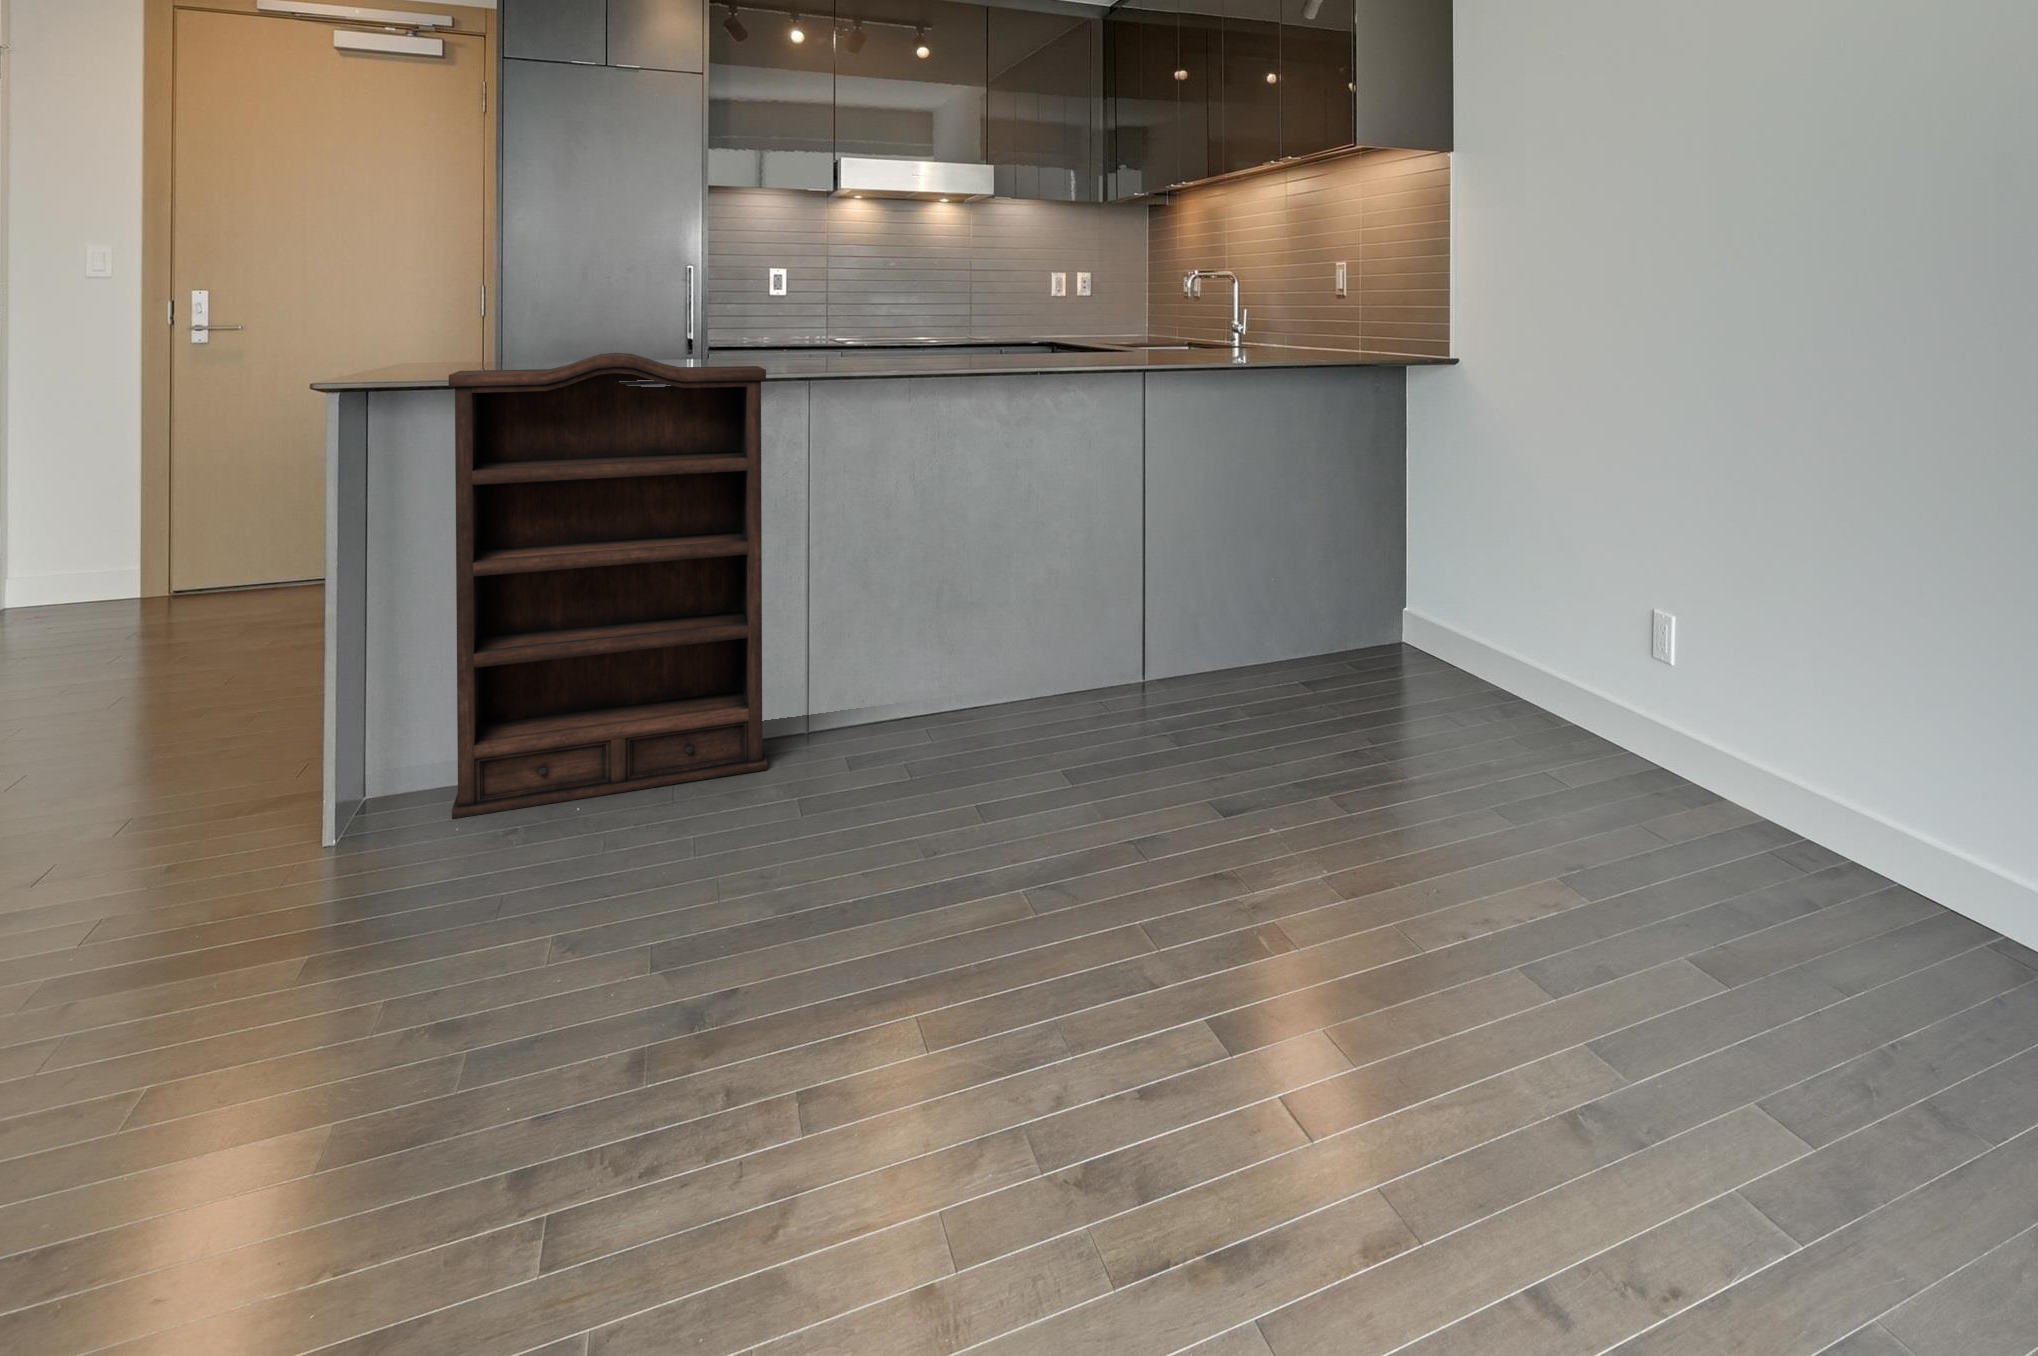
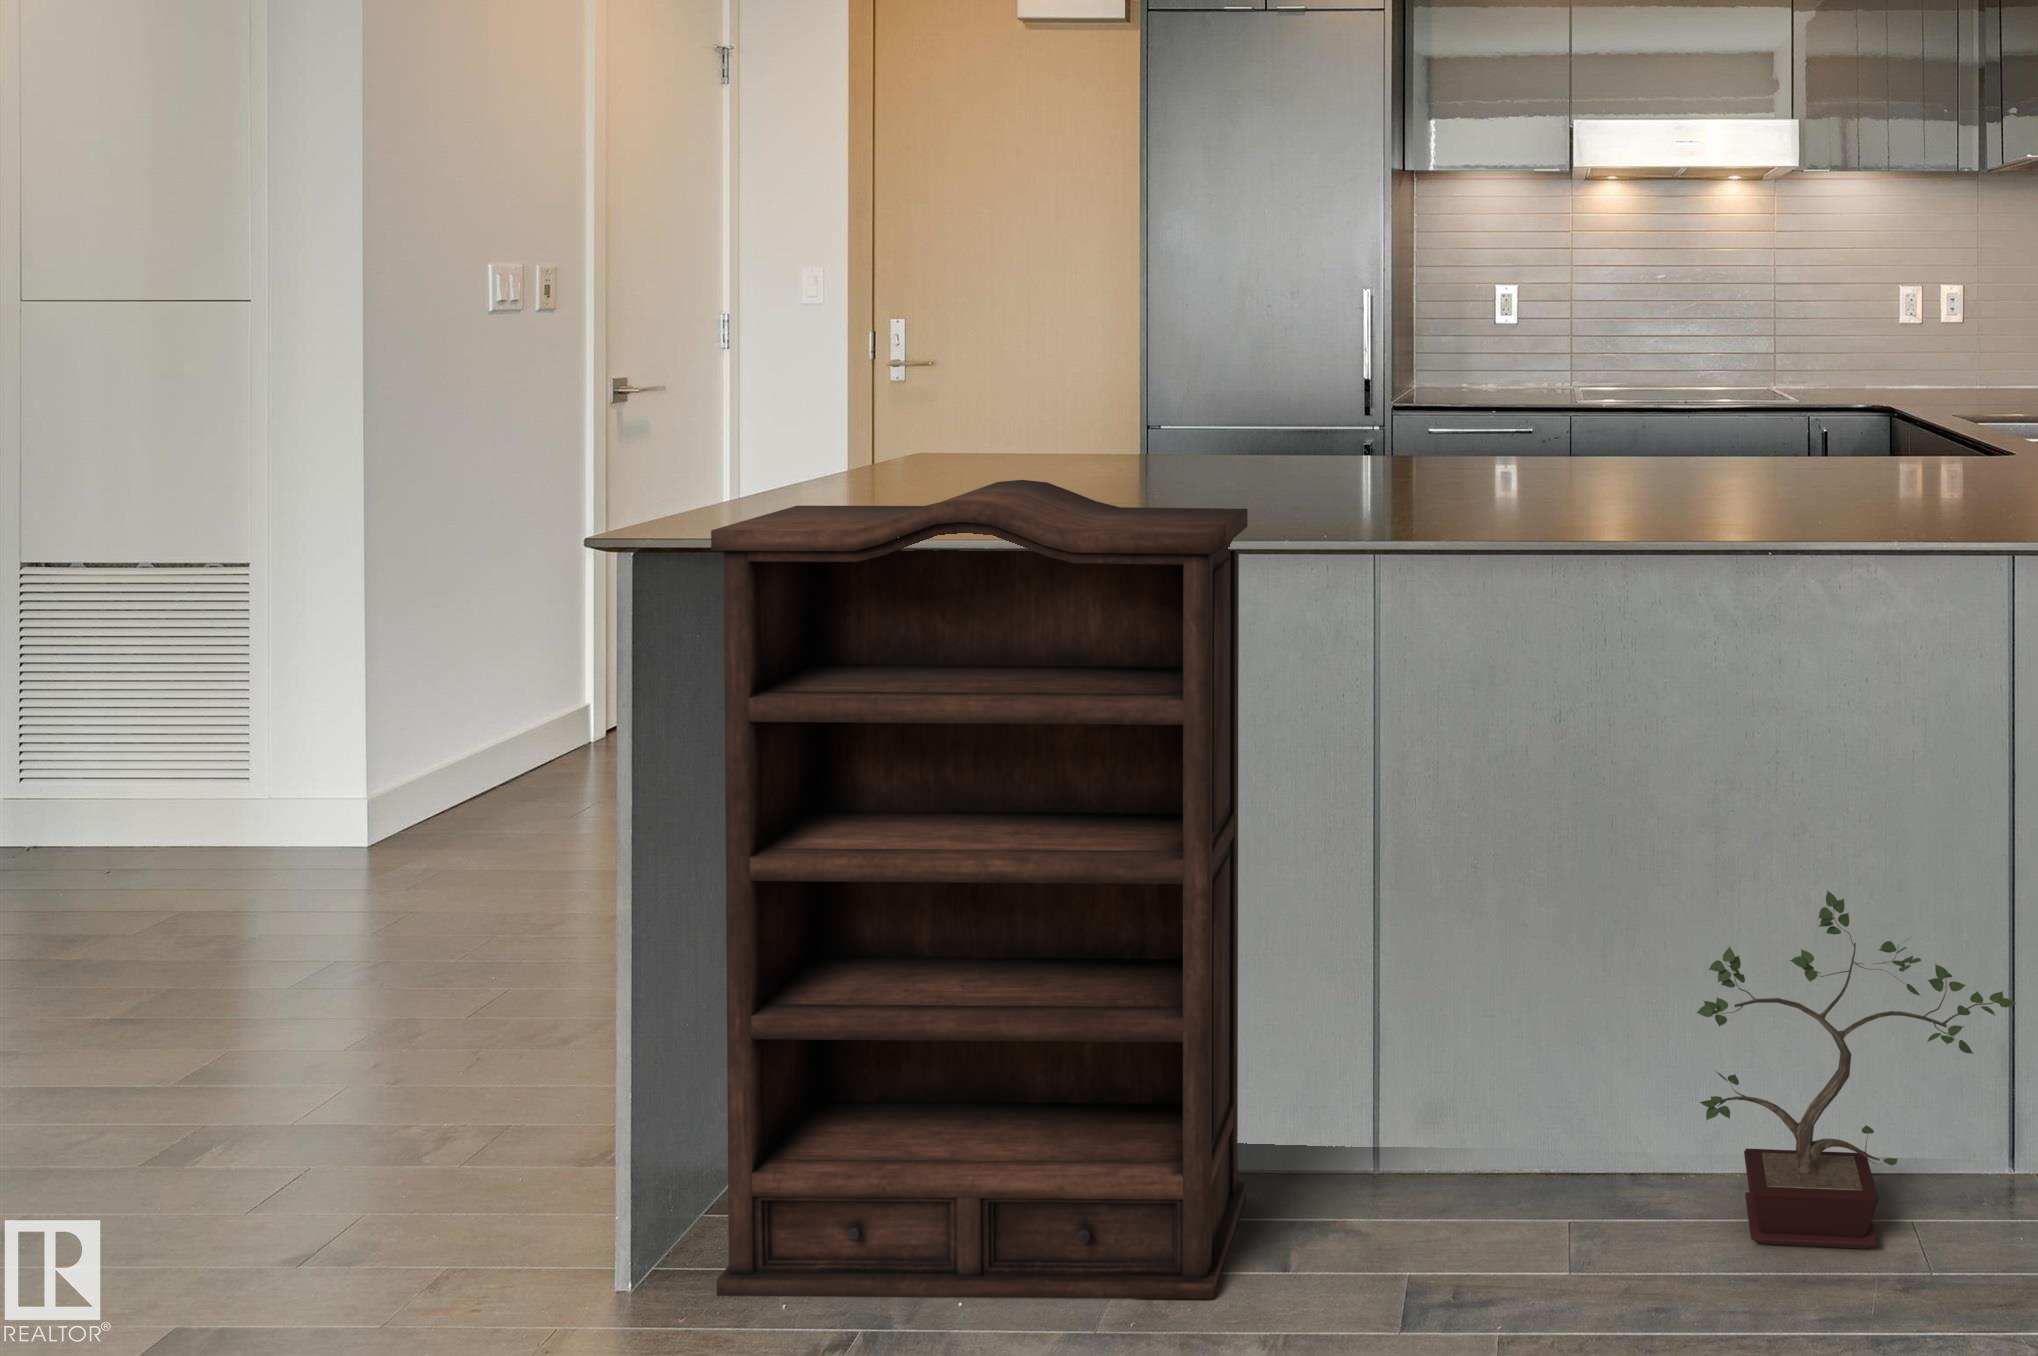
potted plant: none [1010,543,1161,713] -> present [1697,890,2016,1249]

